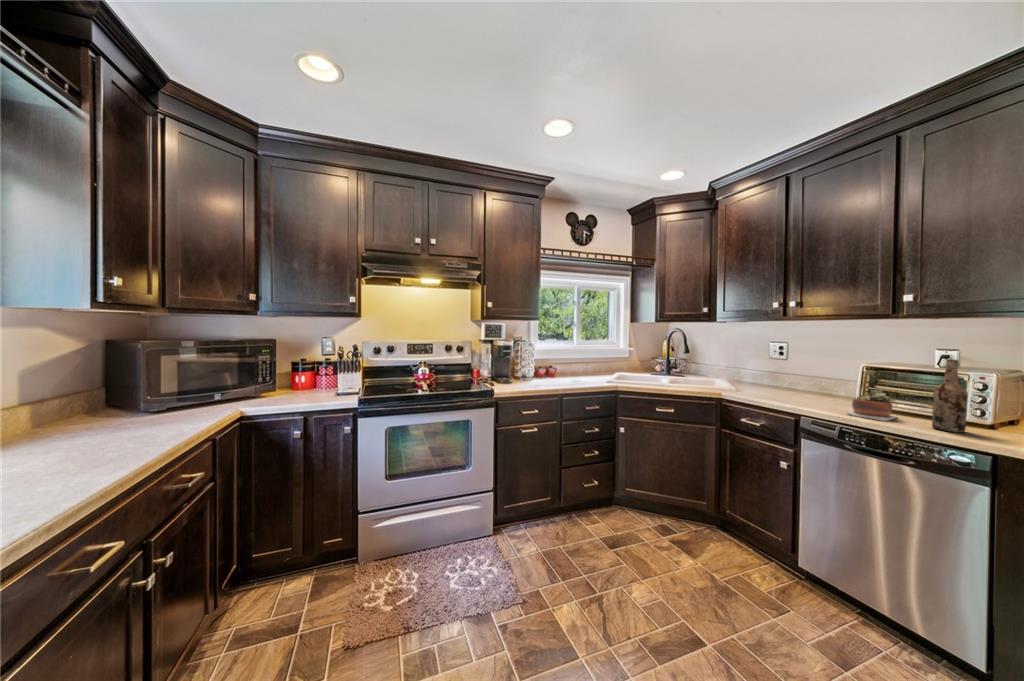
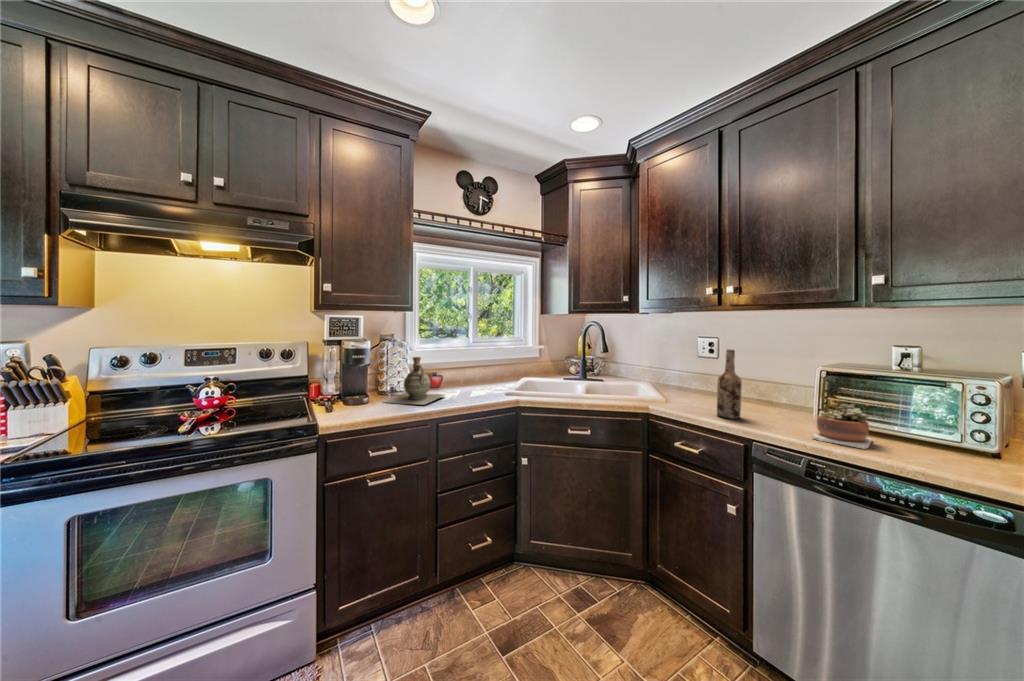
ceramic jug: none [522,352,564,384] -> present [384,357,444,405]
wine bottle: present [932,359,968,432] -> present [717,350,742,419]

